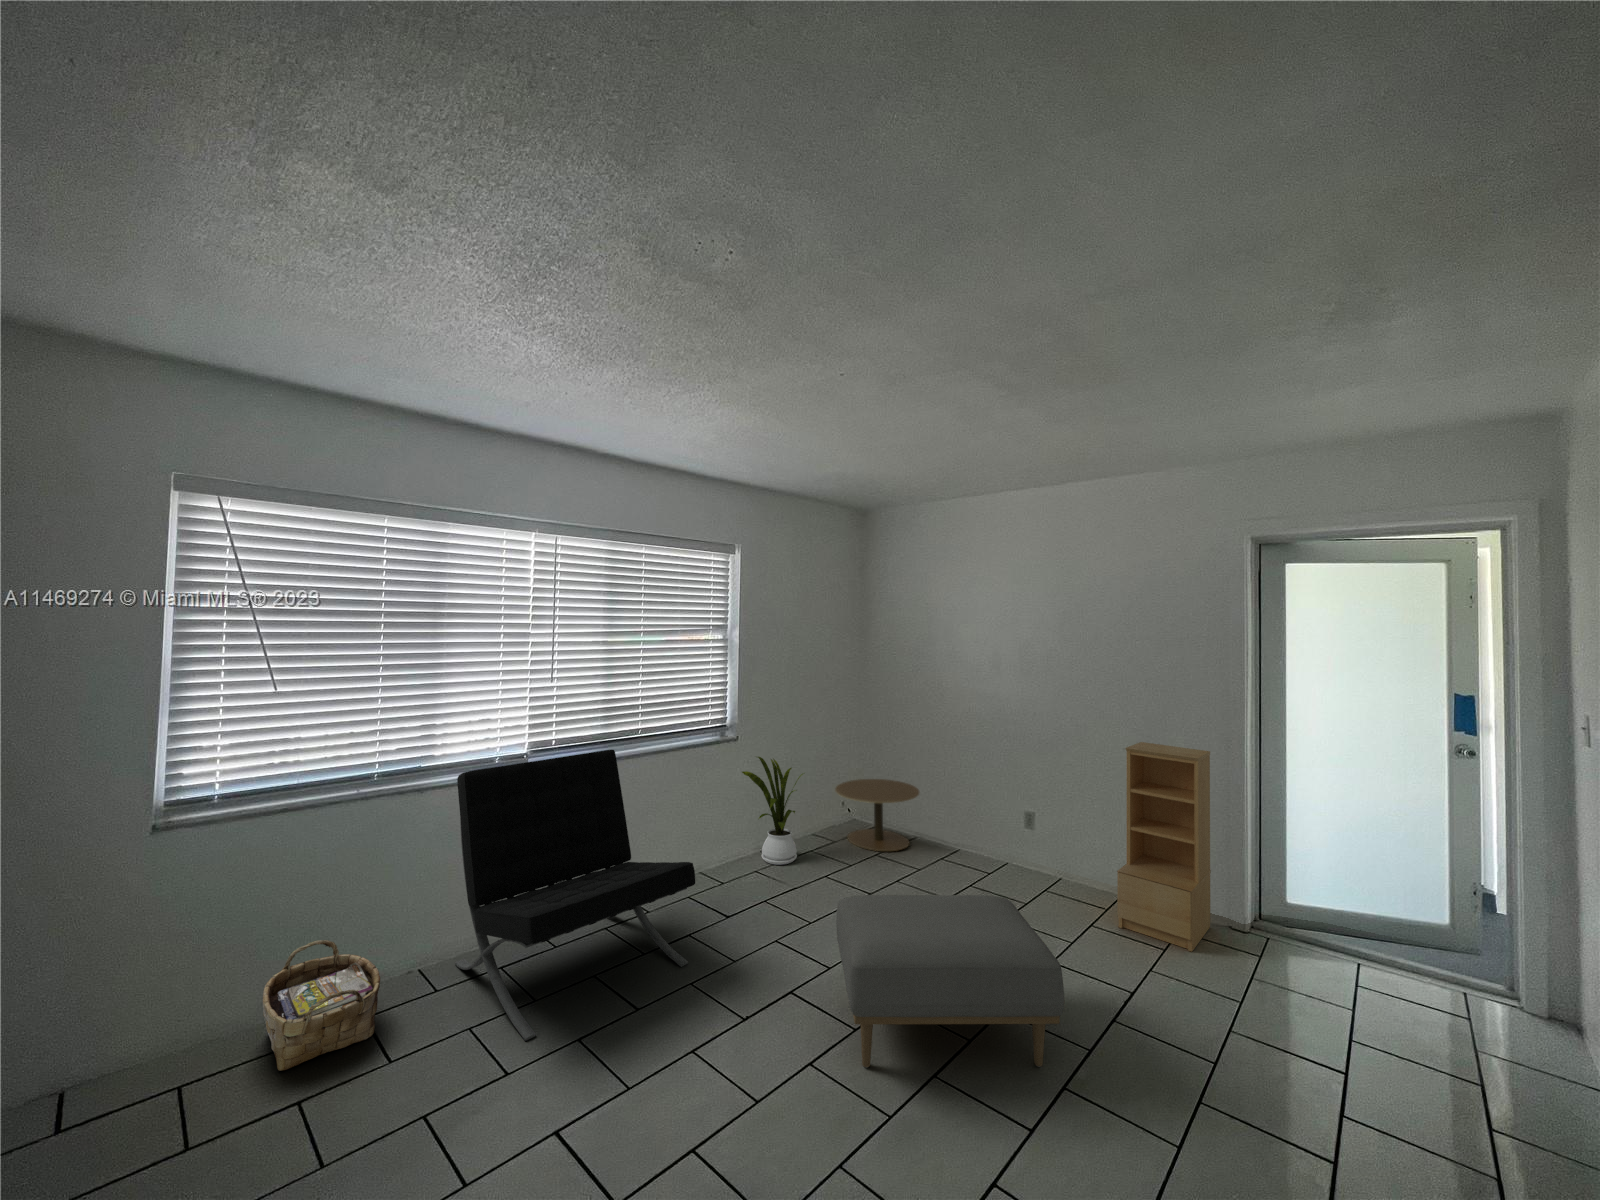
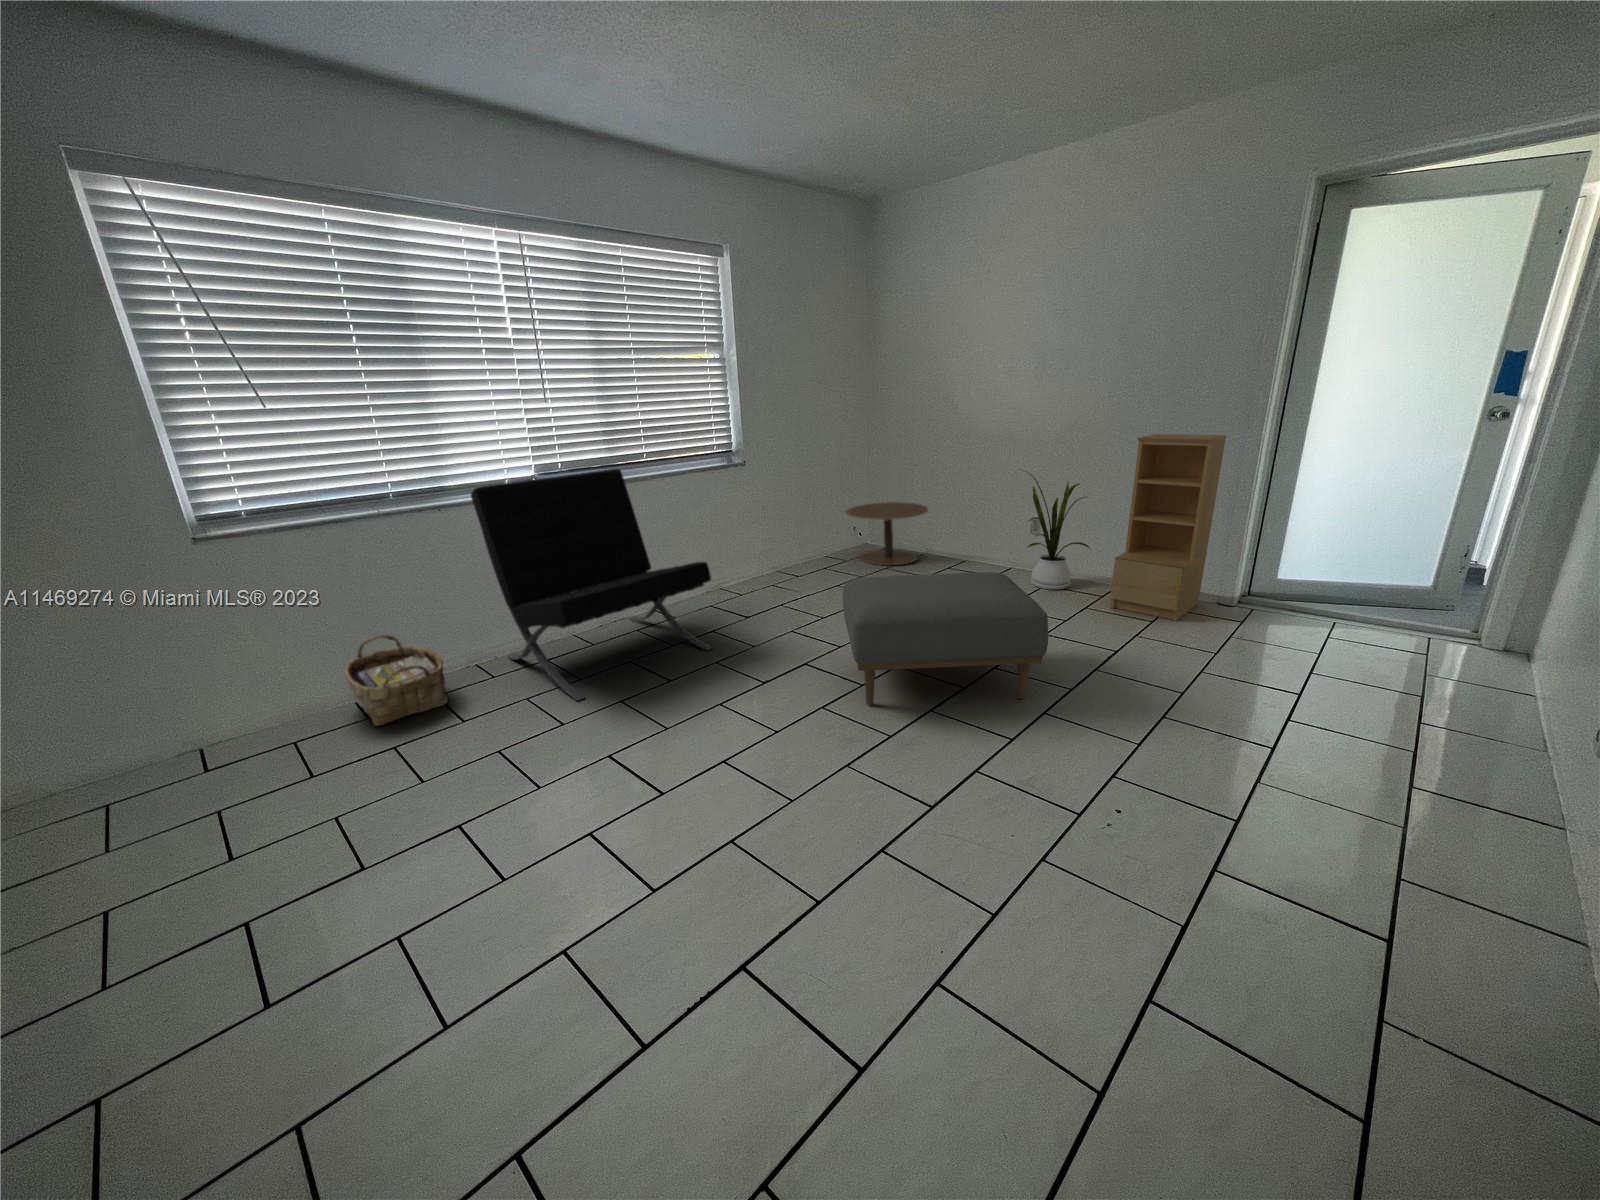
house plant: present [742,757,803,865] -> present [1022,470,1090,590]

